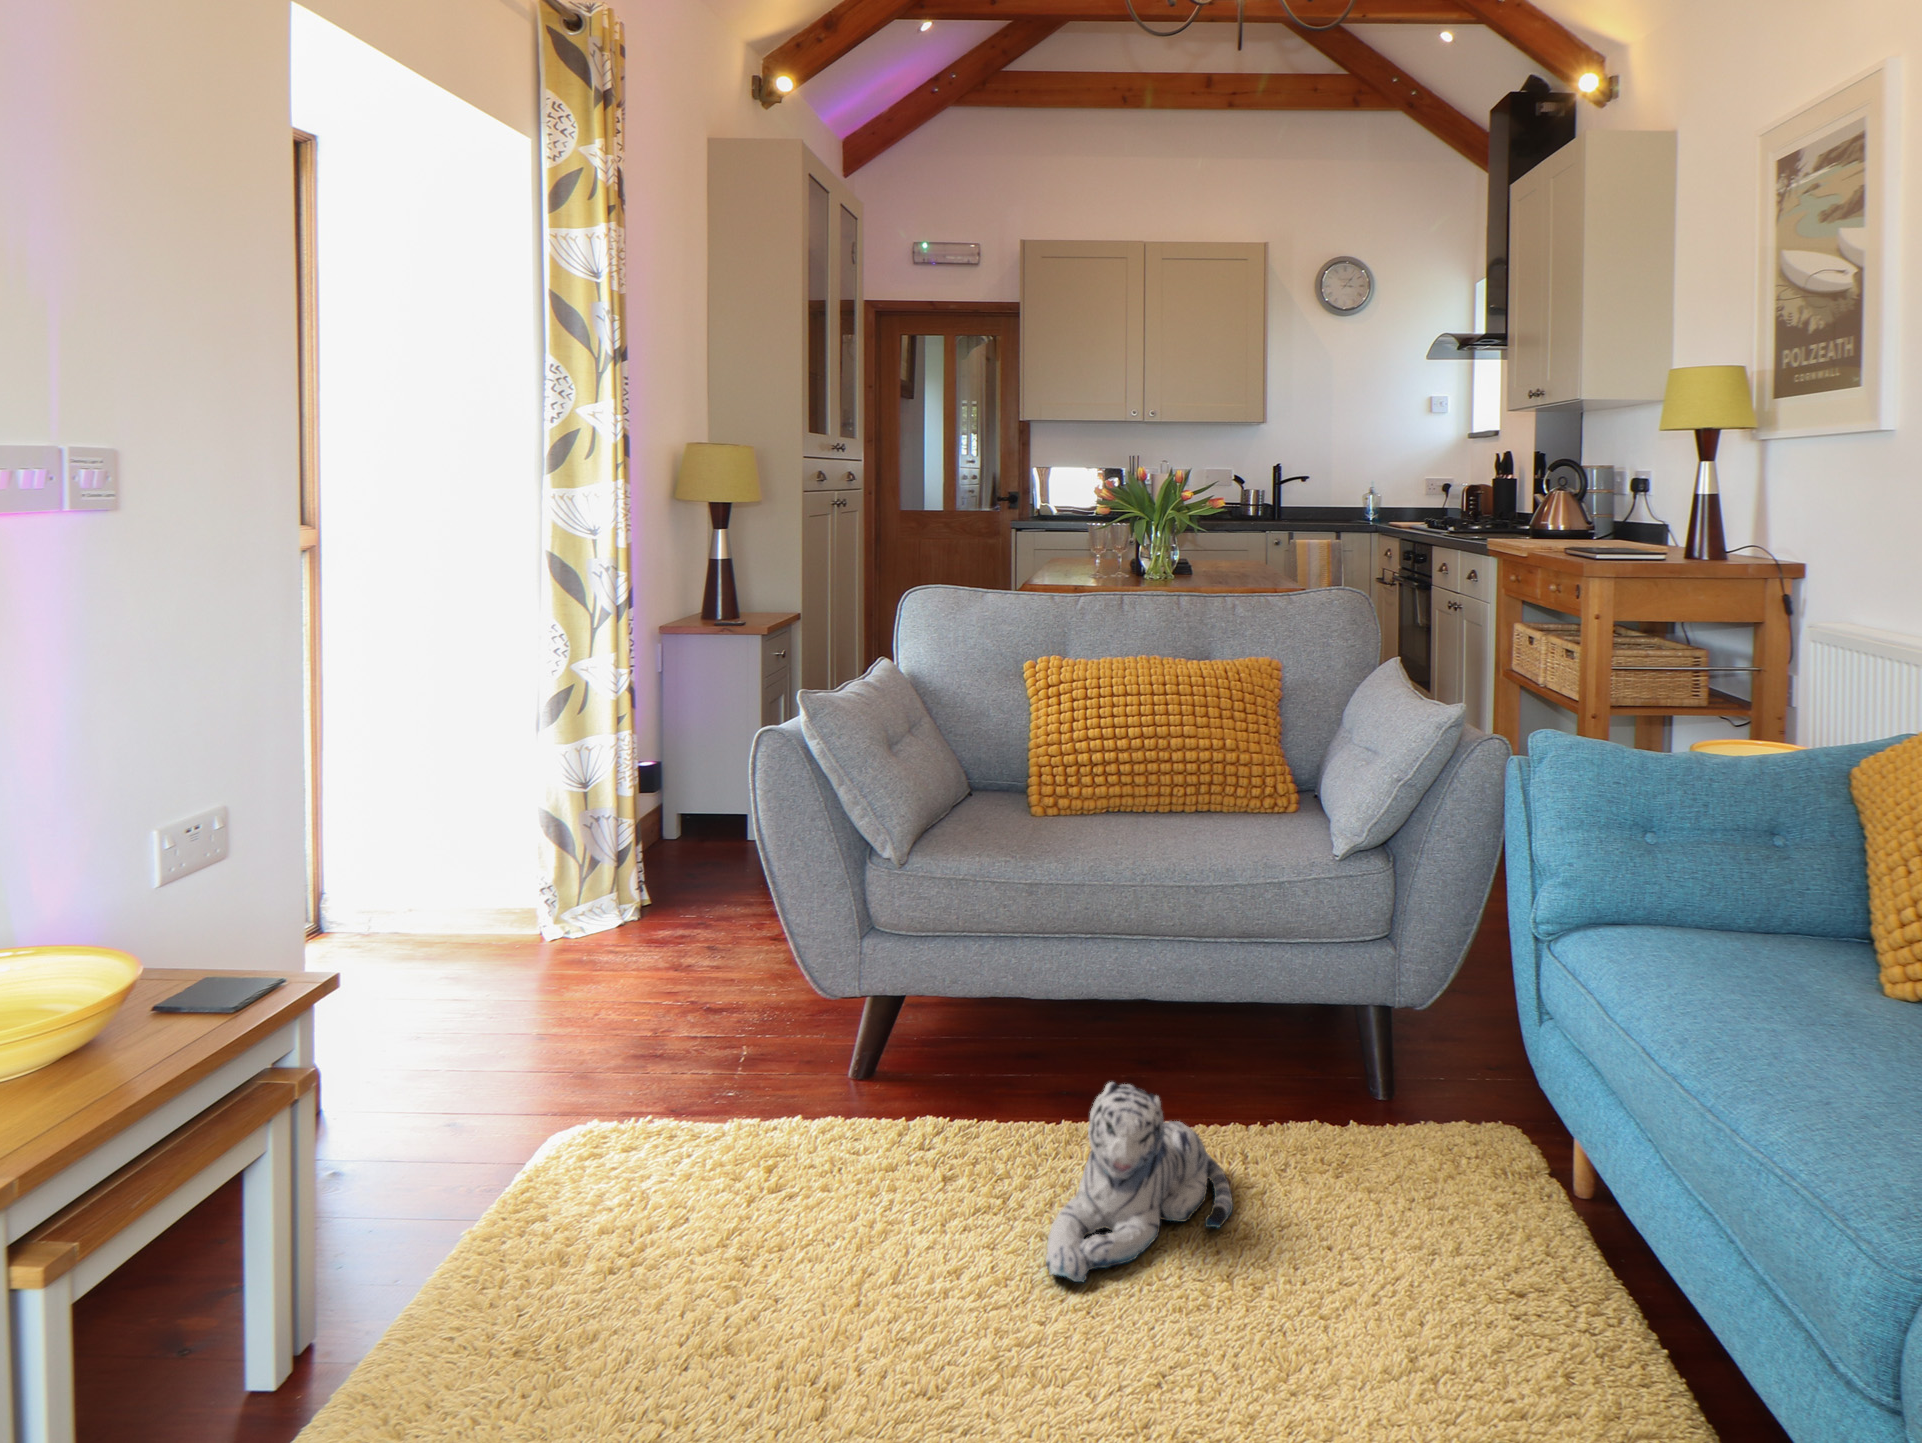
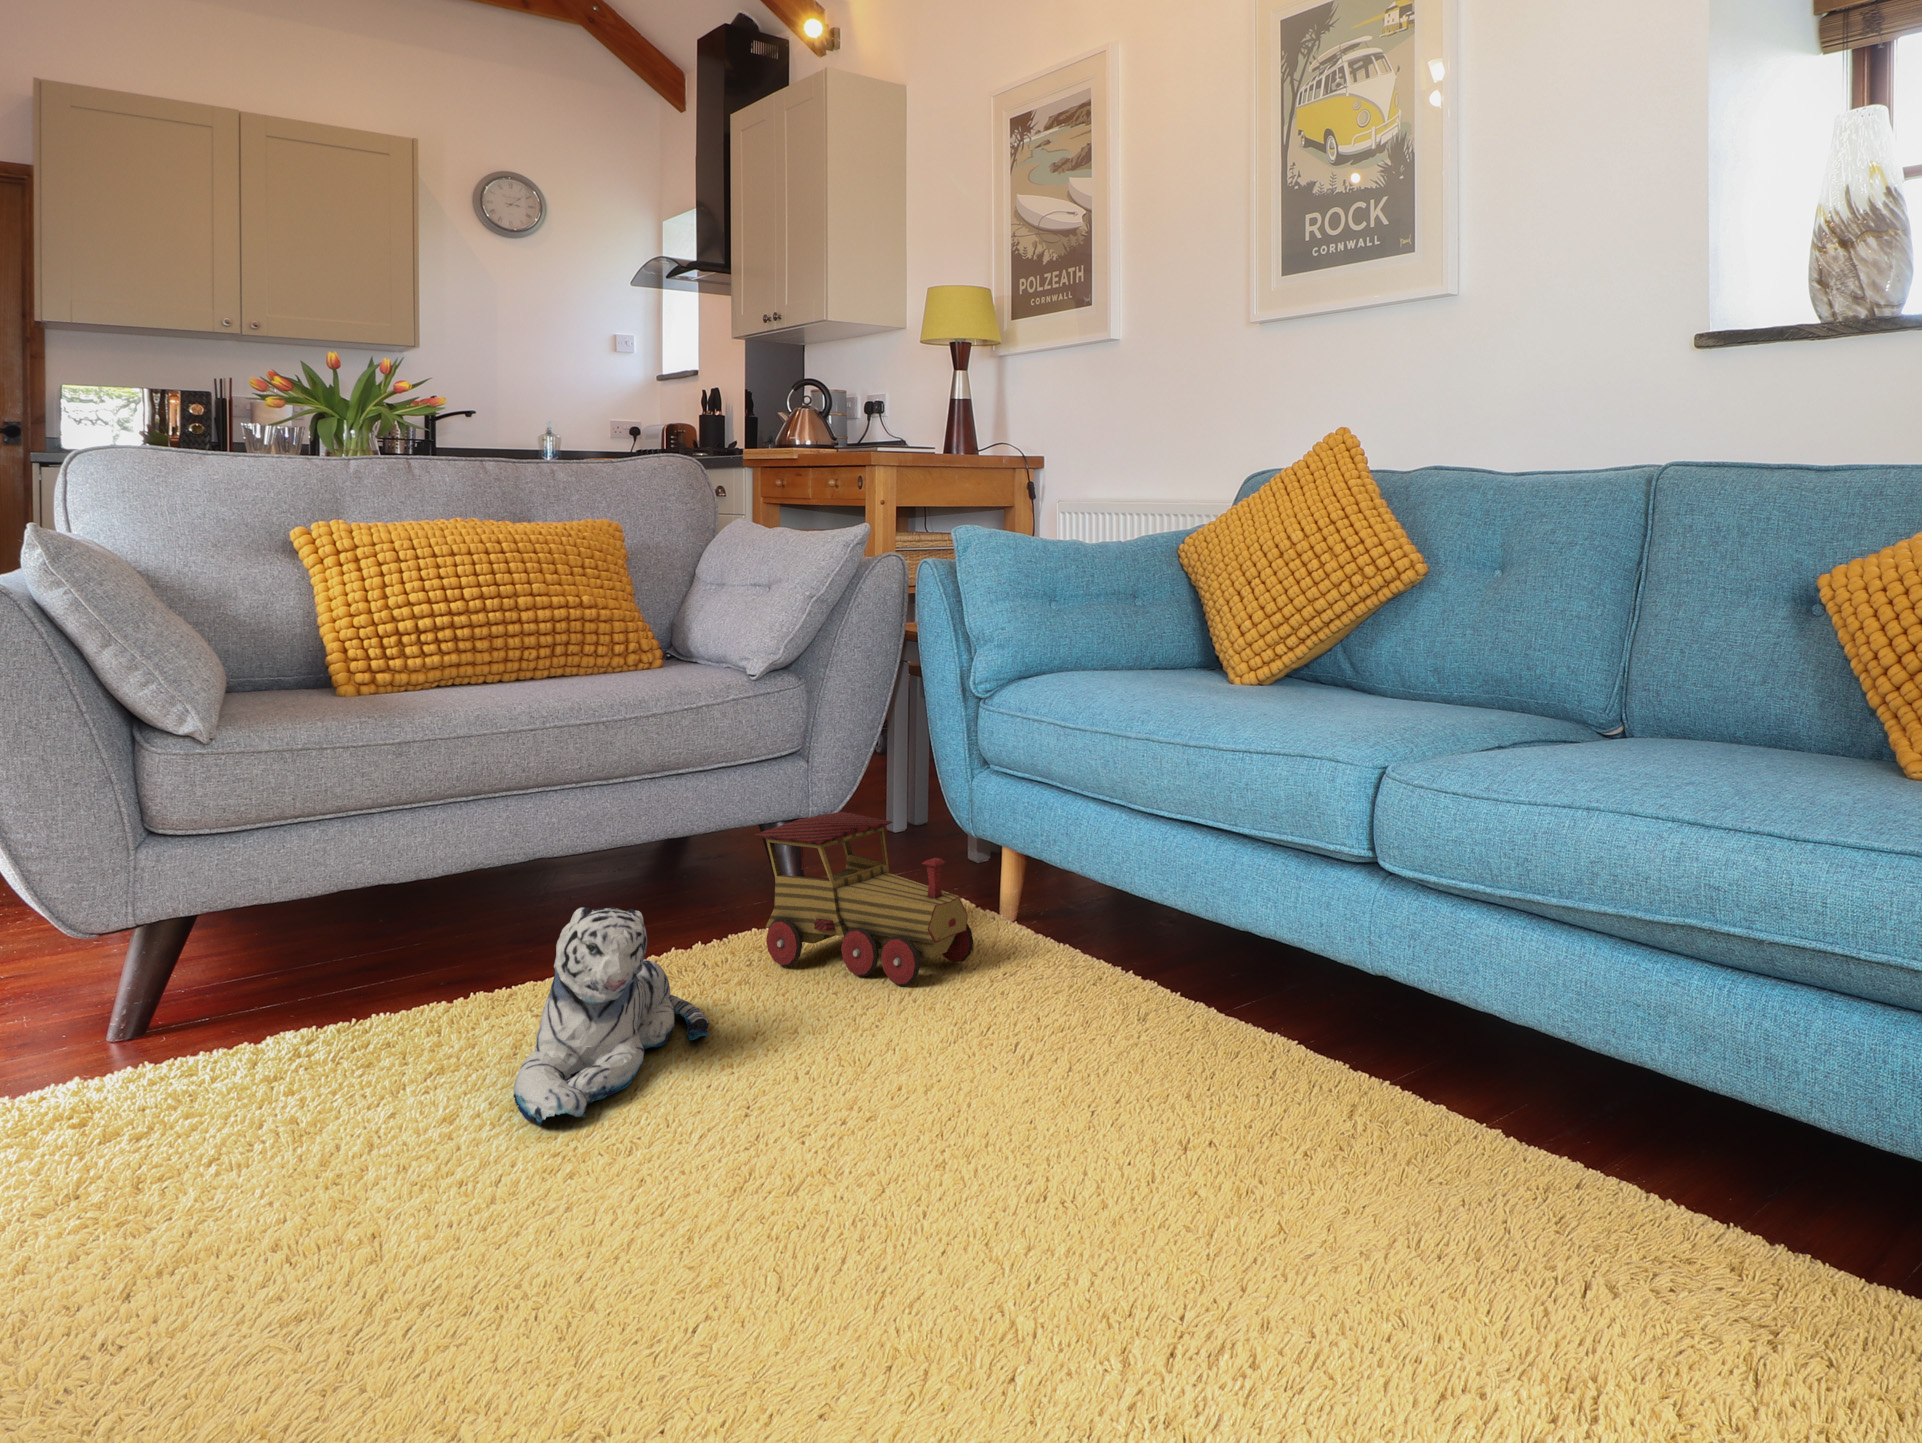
toy train: none [1315,1007,1515,1234] -> present [755,812,973,986]

